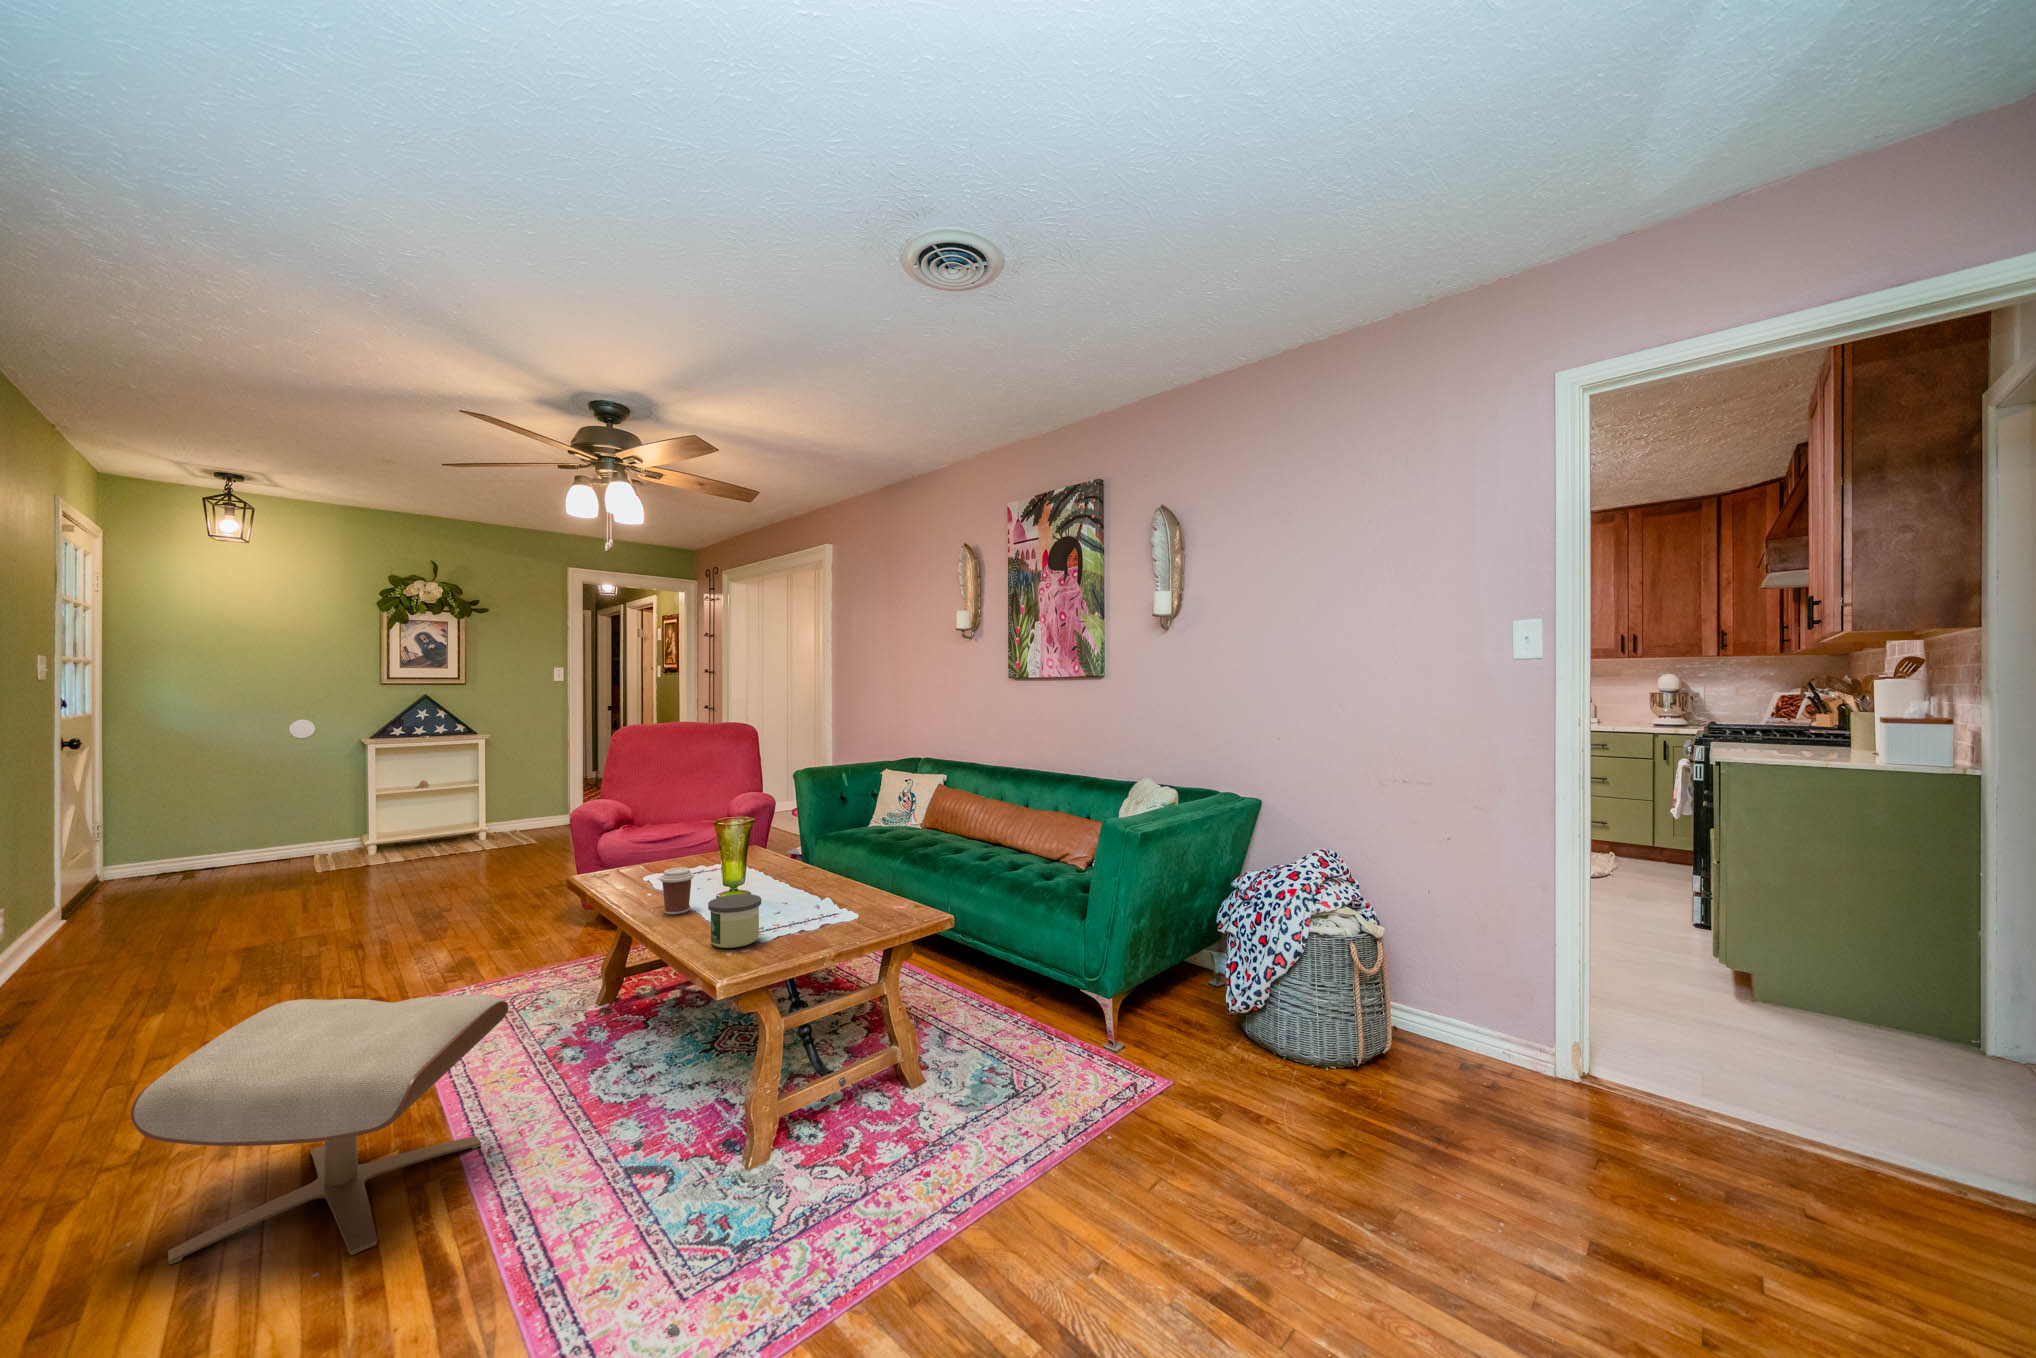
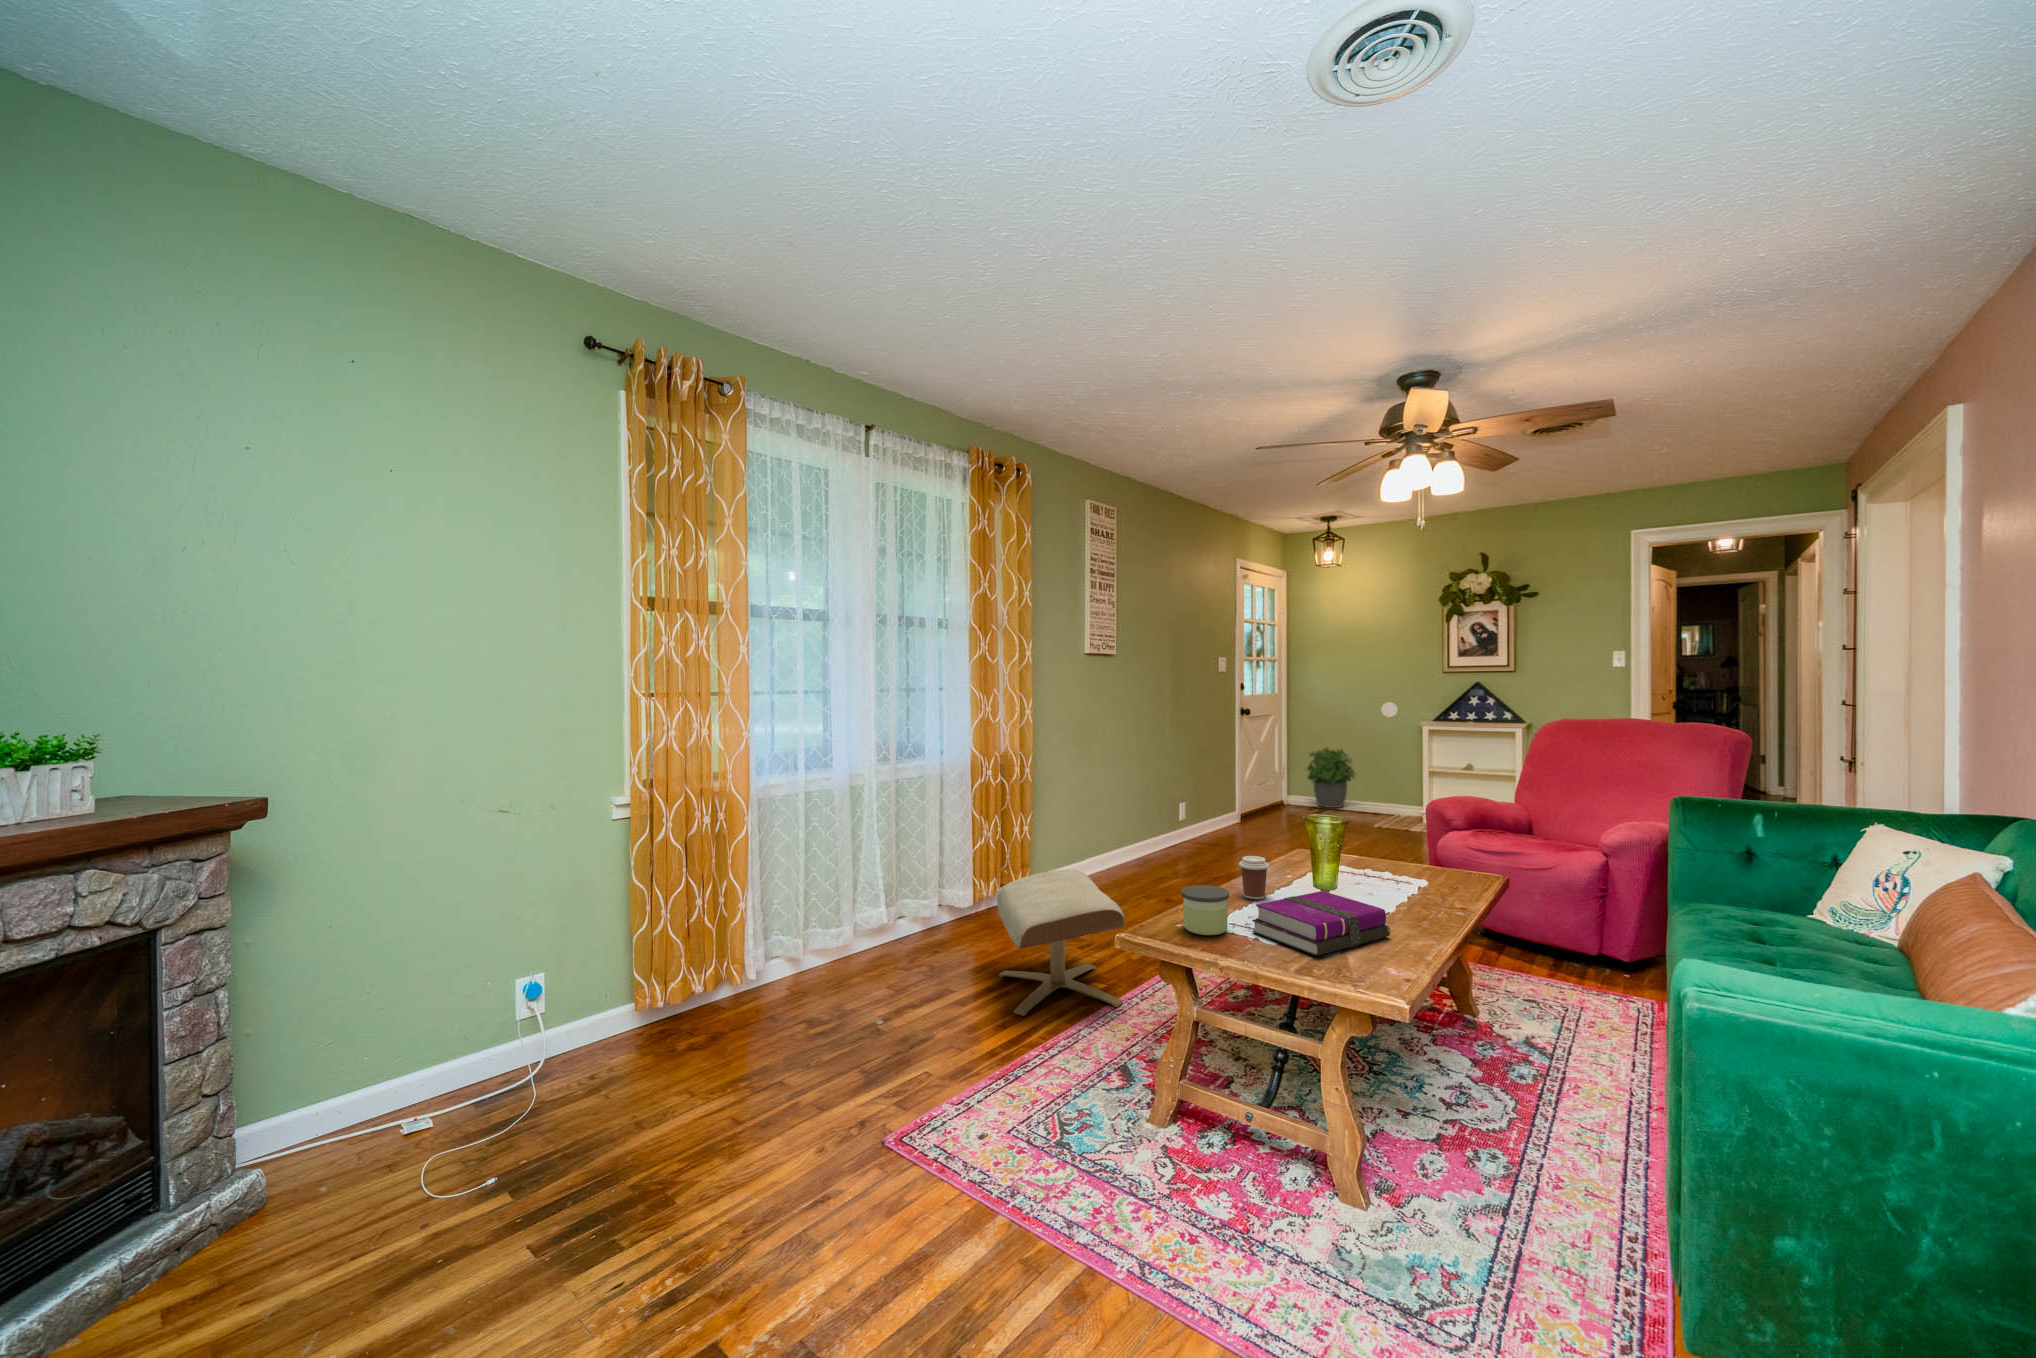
potted plant: none [154,789,257,877] -> present [1307,748,1356,808]
hardback book: none [758,871,847,927] -> present [1252,891,1390,956]

